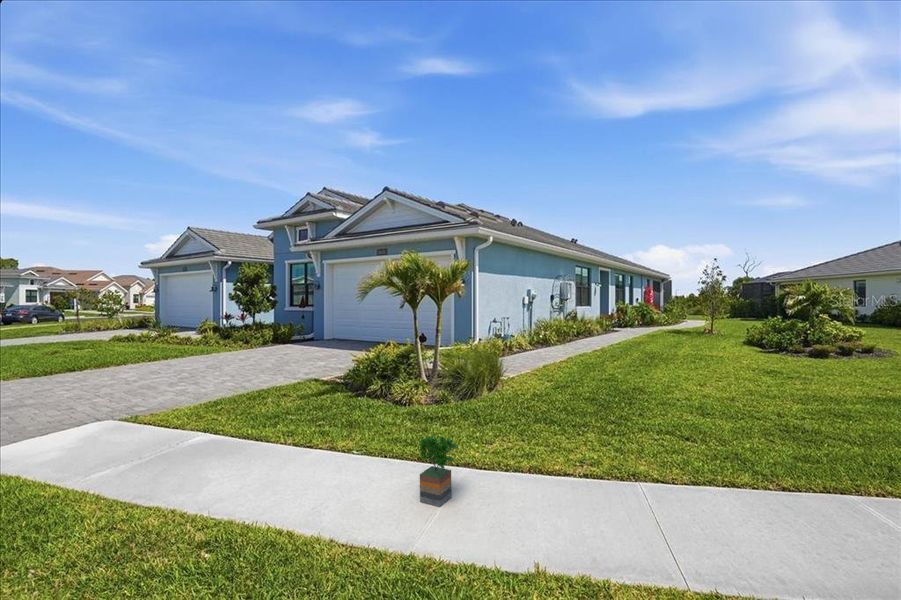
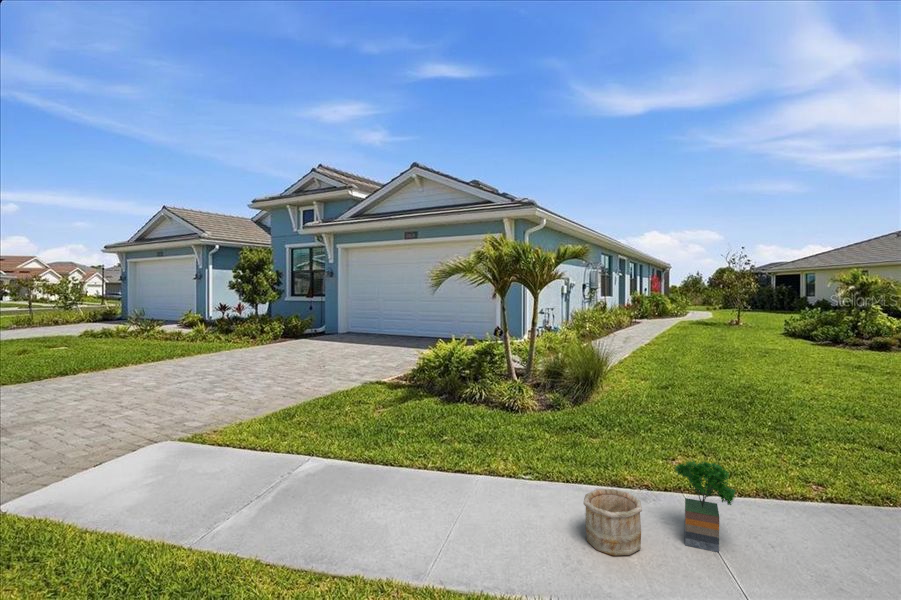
wooden bucket: none [344,458,387,507] -> present [583,489,642,556]

